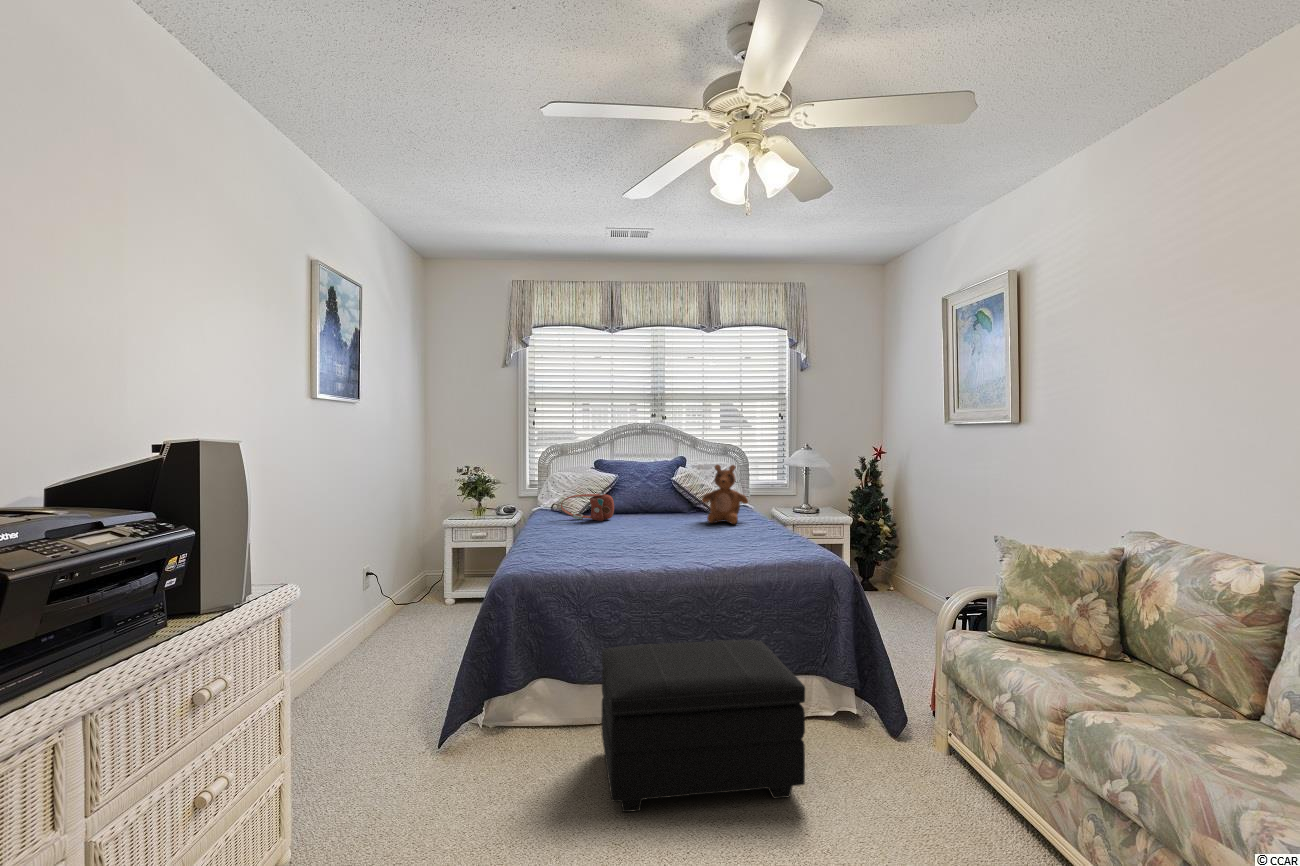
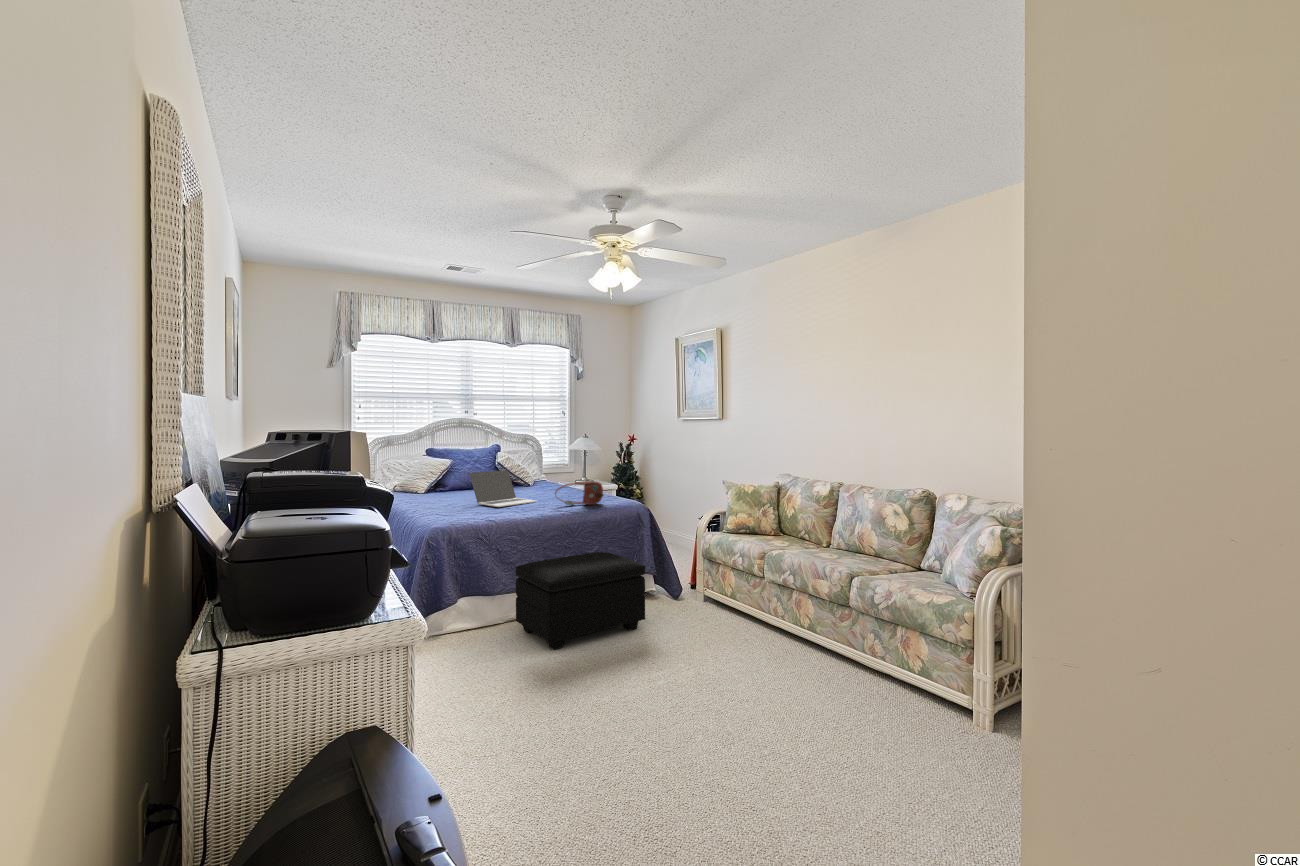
teddy bear: present [702,465,748,524] -> none [526,449,560,491]
laptop: none [605,493,689,547] -> present [469,470,536,507]
handbag: present [561,494,614,521] -> present [555,481,603,505]

